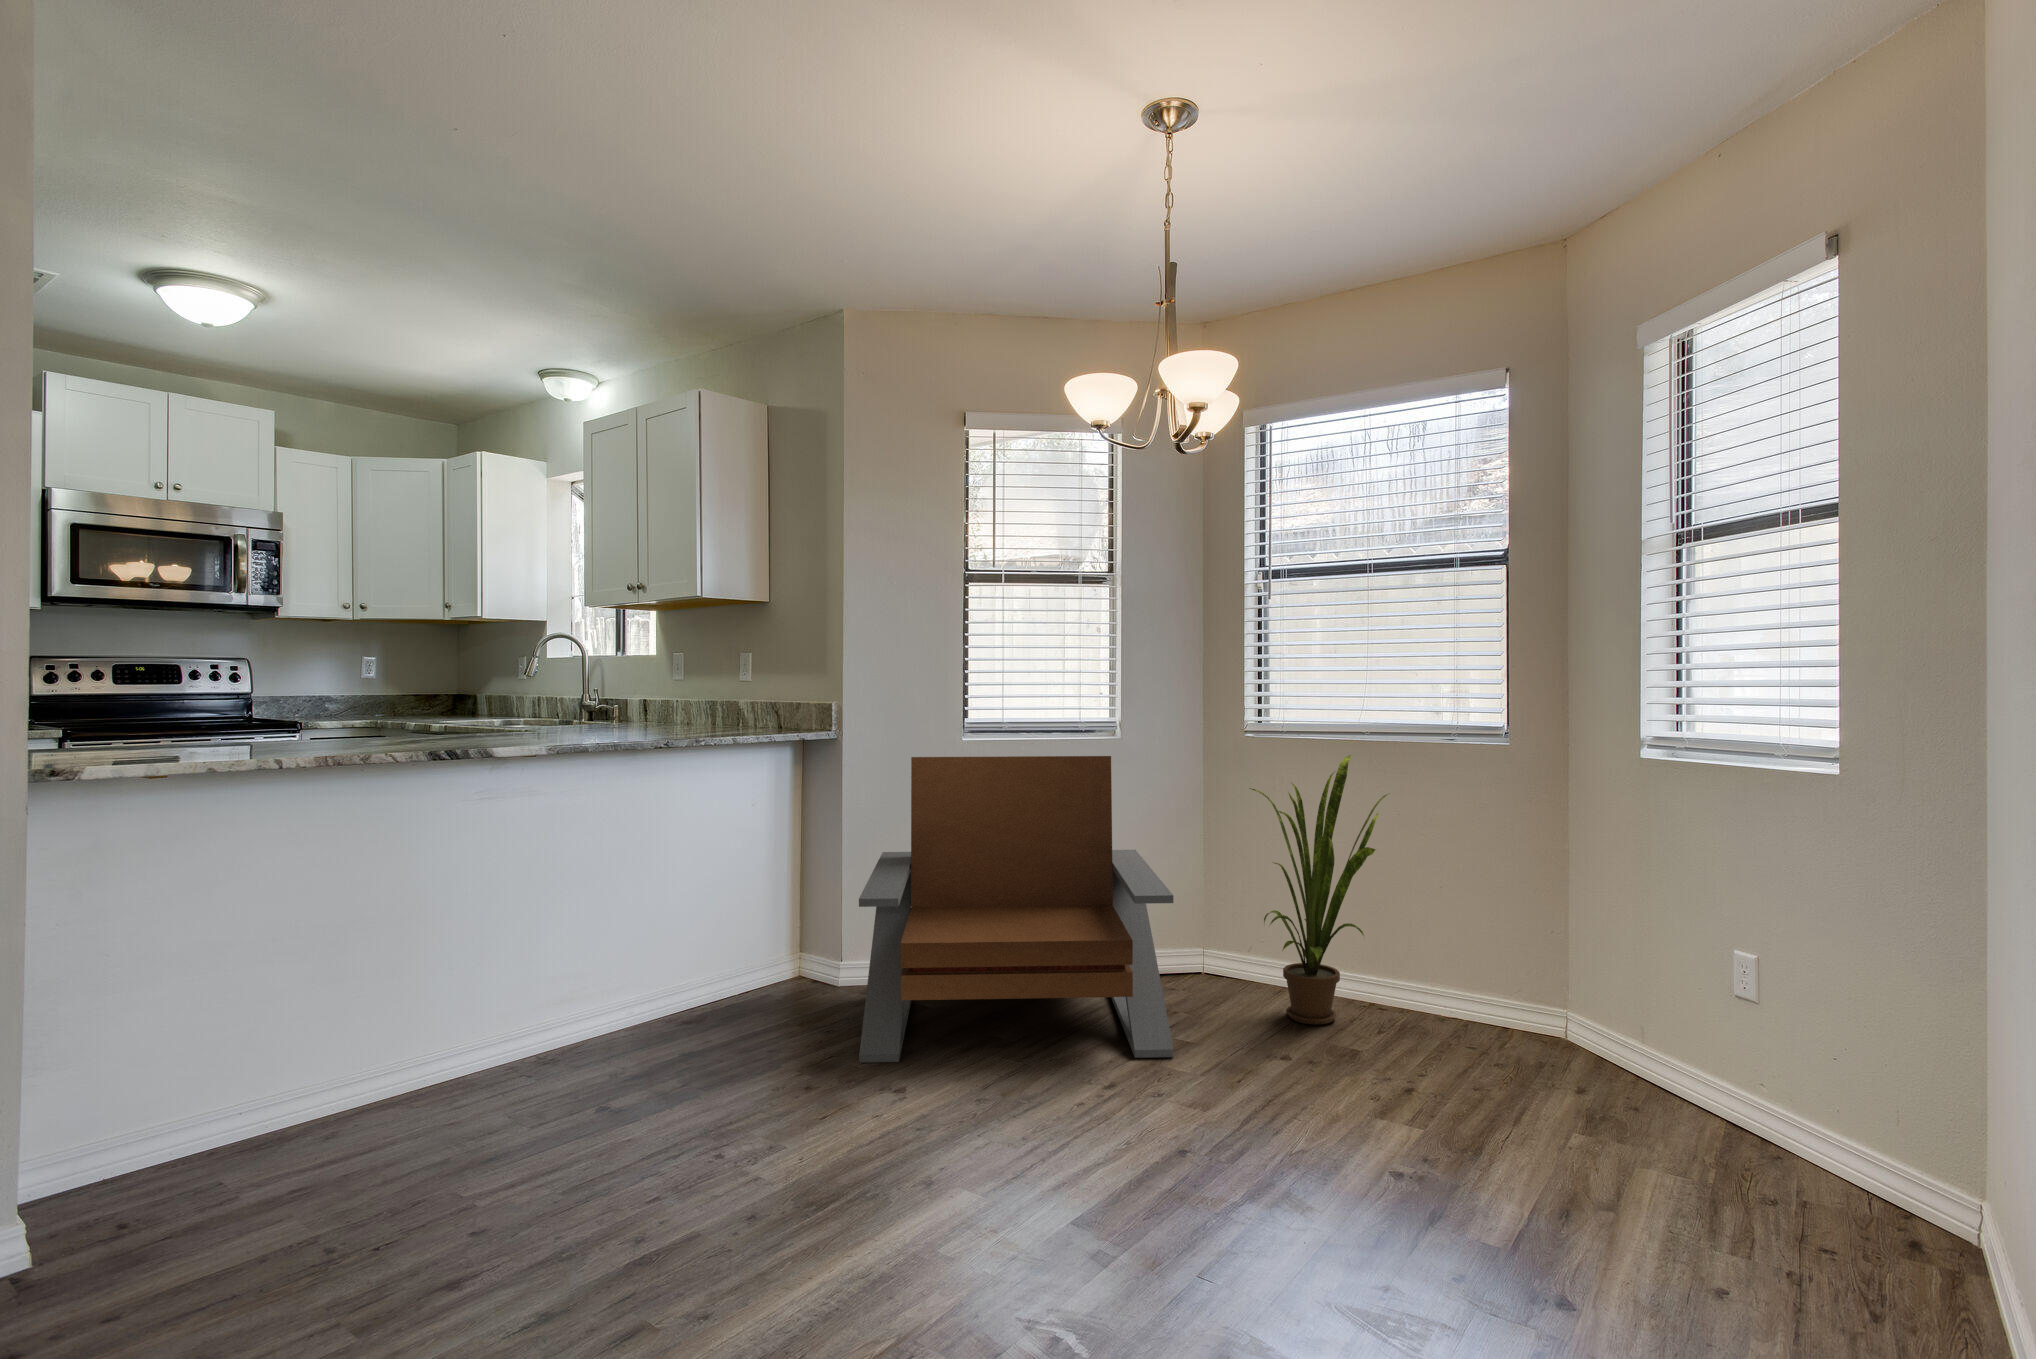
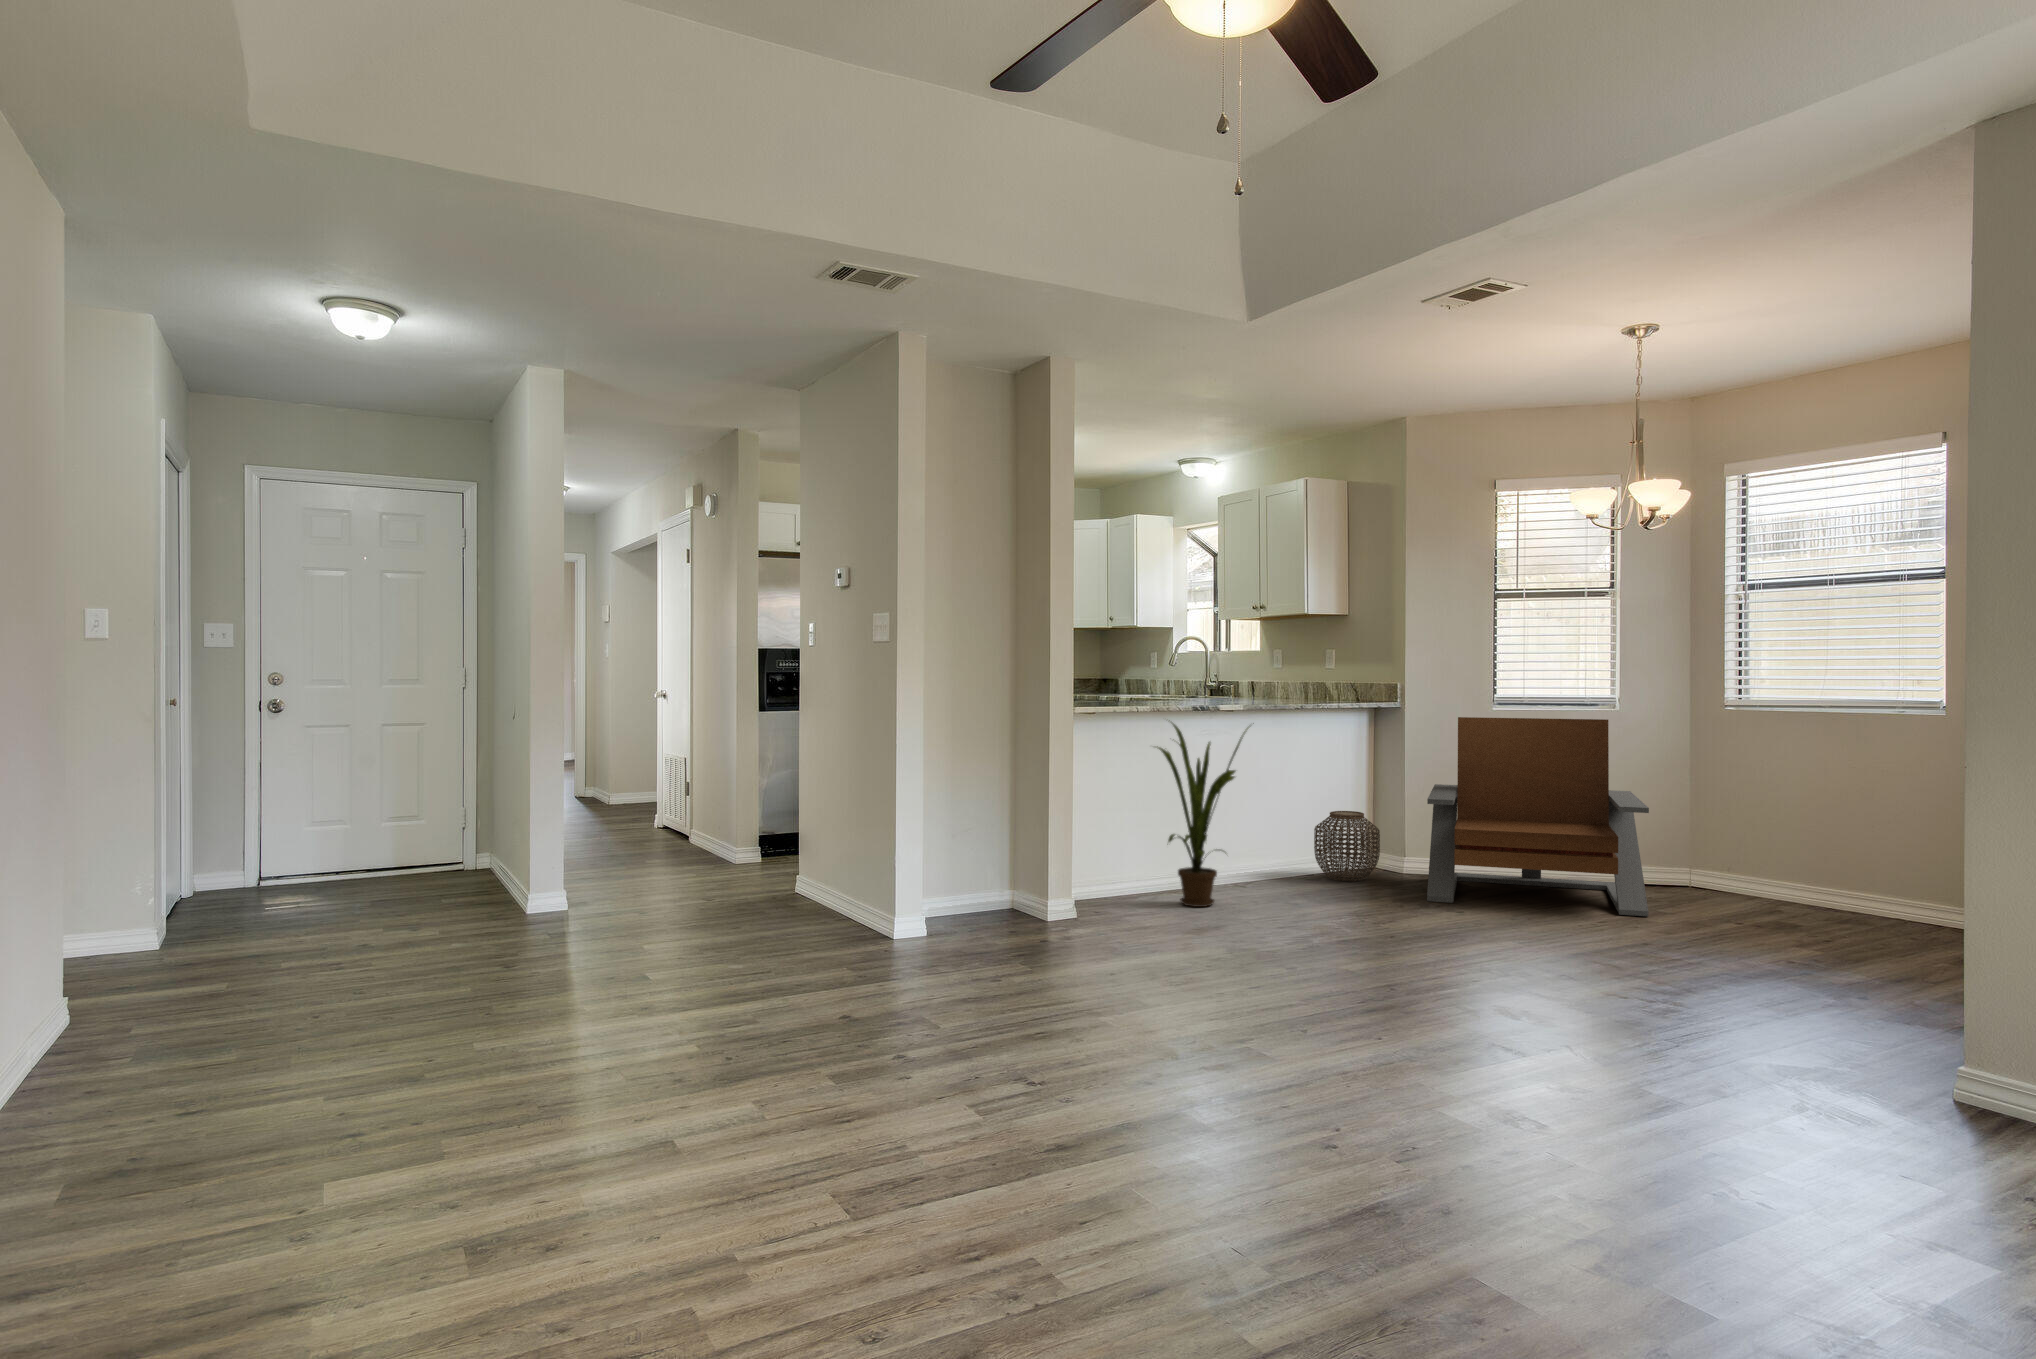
house plant: present [1250,755,1388,1025] -> present [1157,723,1249,907]
woven basket: none [698,905,799,1021] -> present [1314,811,1380,881]

